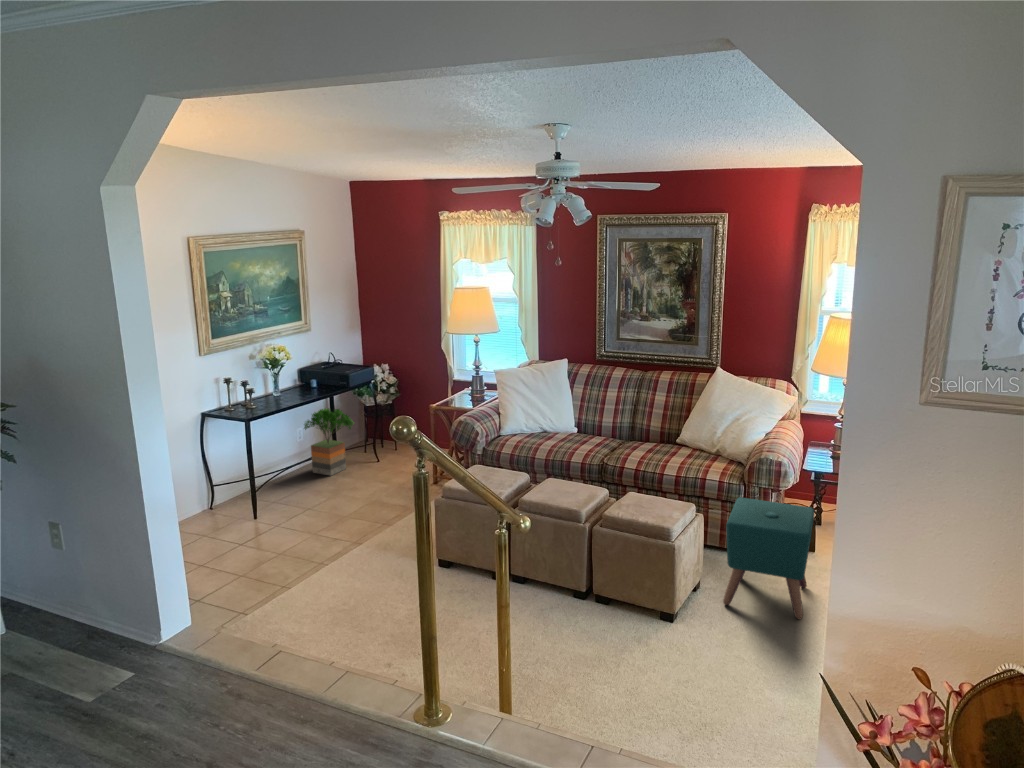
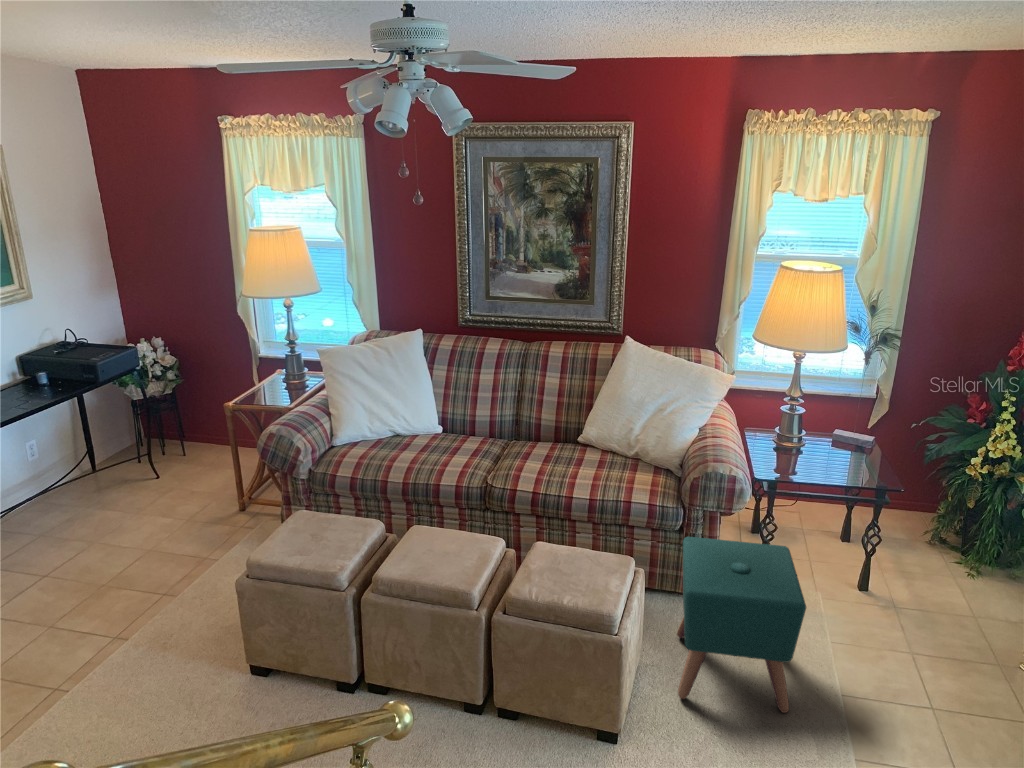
potted tree: present [304,408,353,476] -> none [28,413,116,513]

